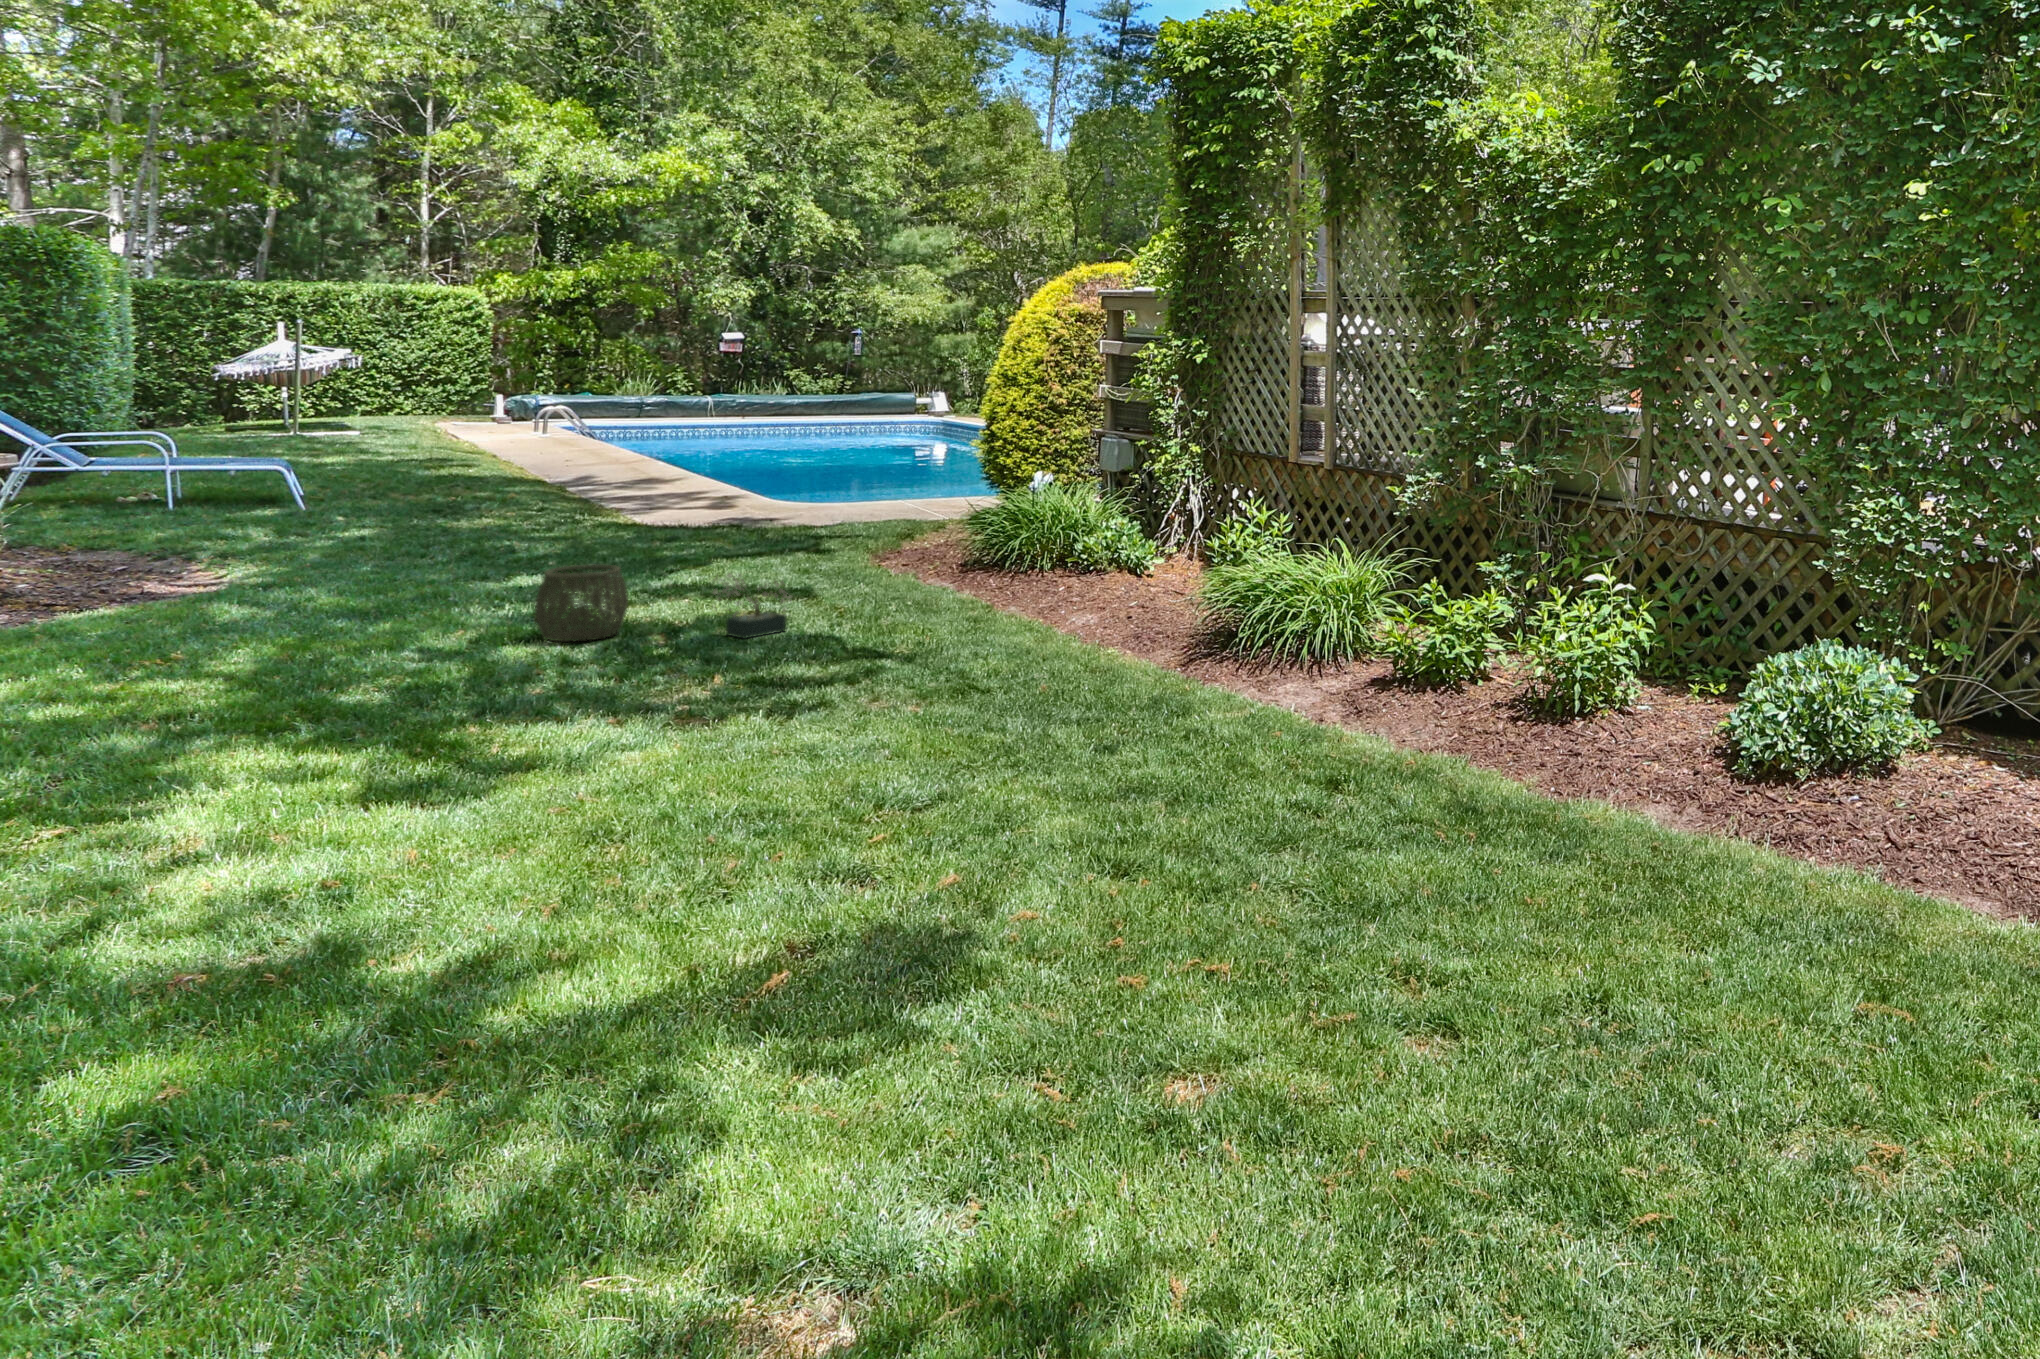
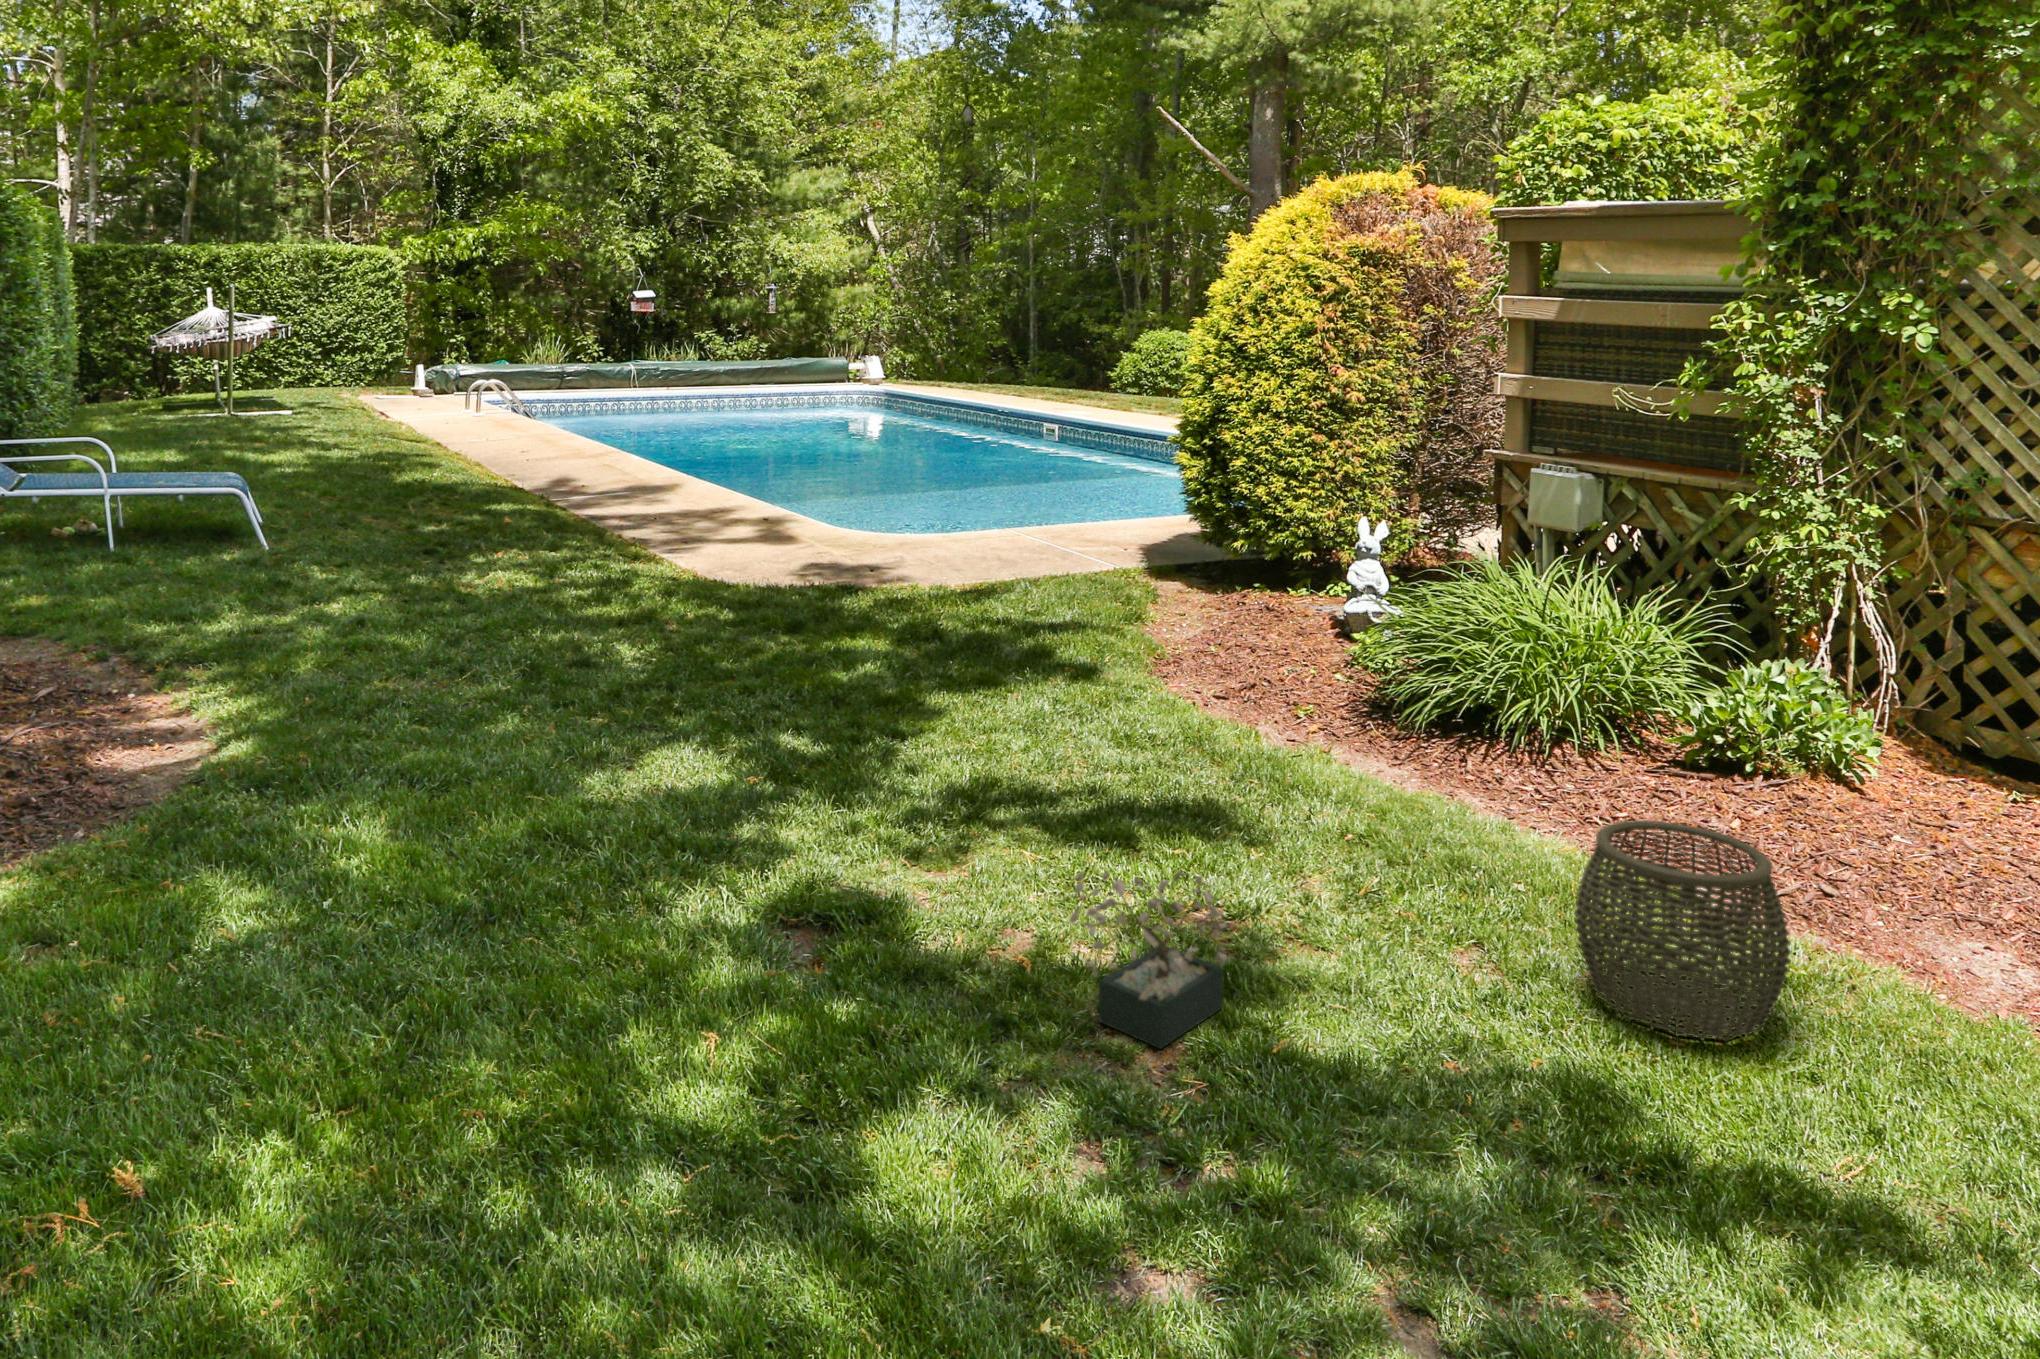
woven basket: present [535,564,628,641] -> present [1574,820,1791,1041]

